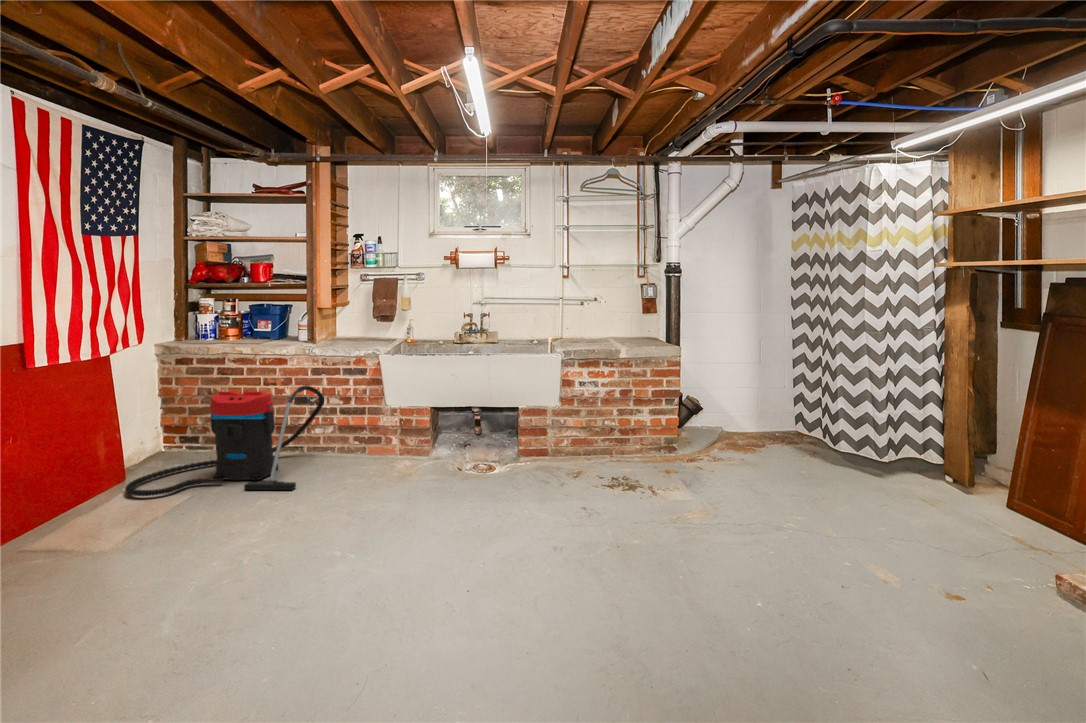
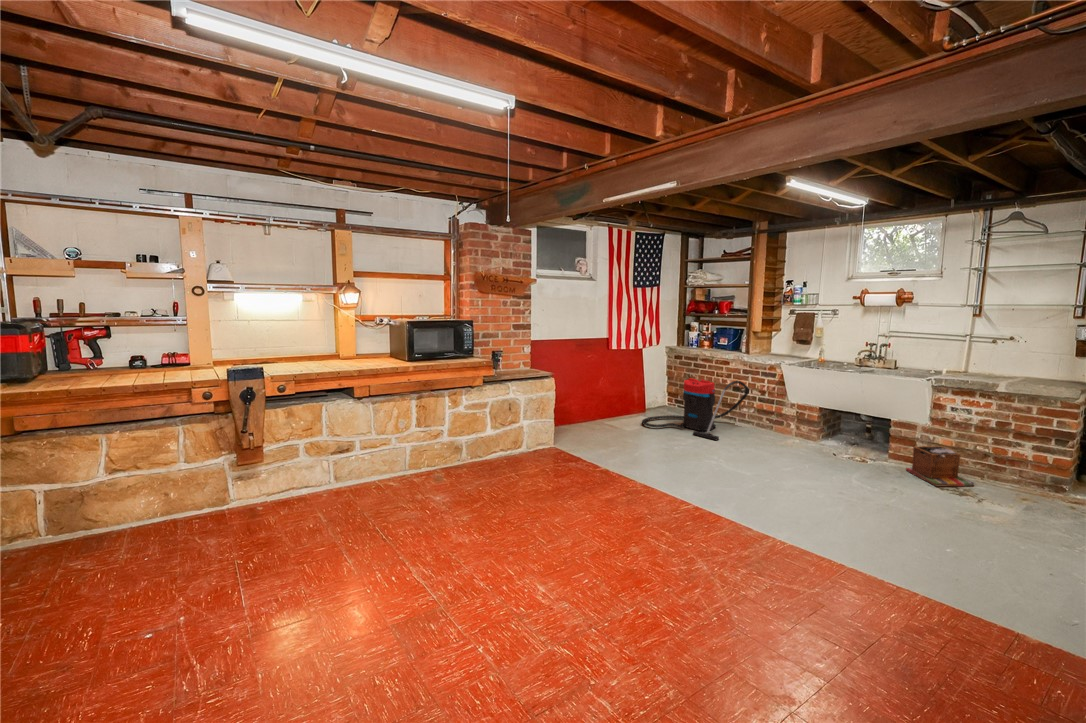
laundry basket: none [551,429,618,478] -> present [906,446,974,487]

